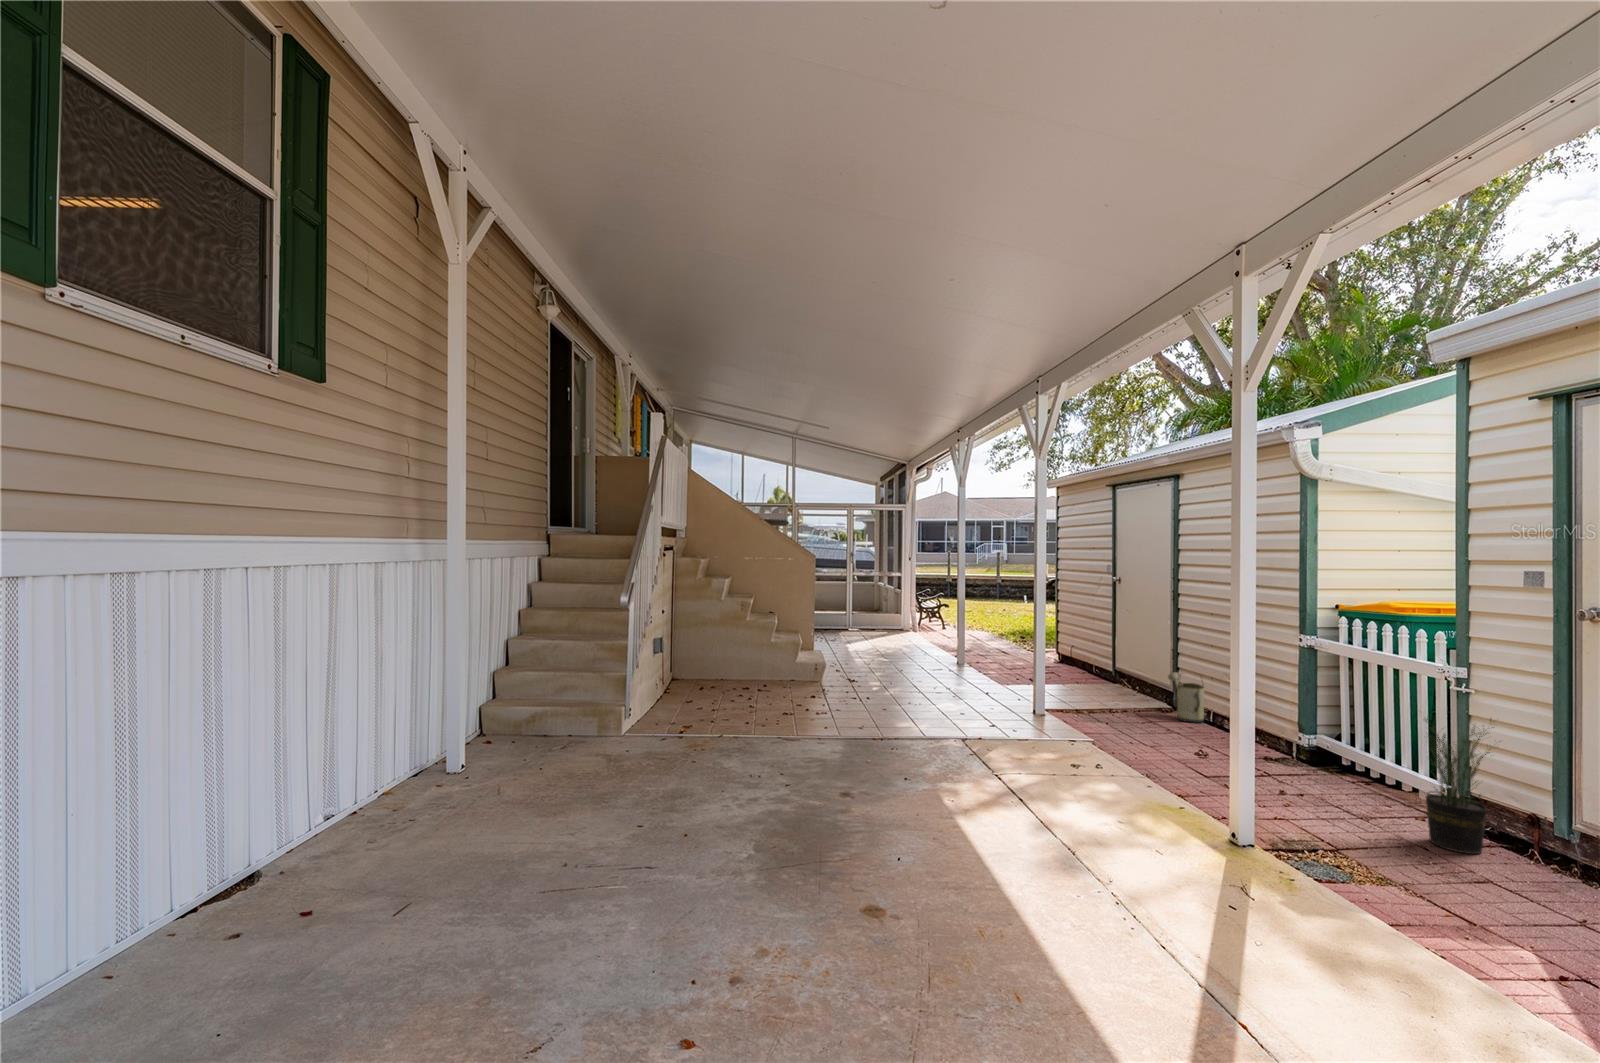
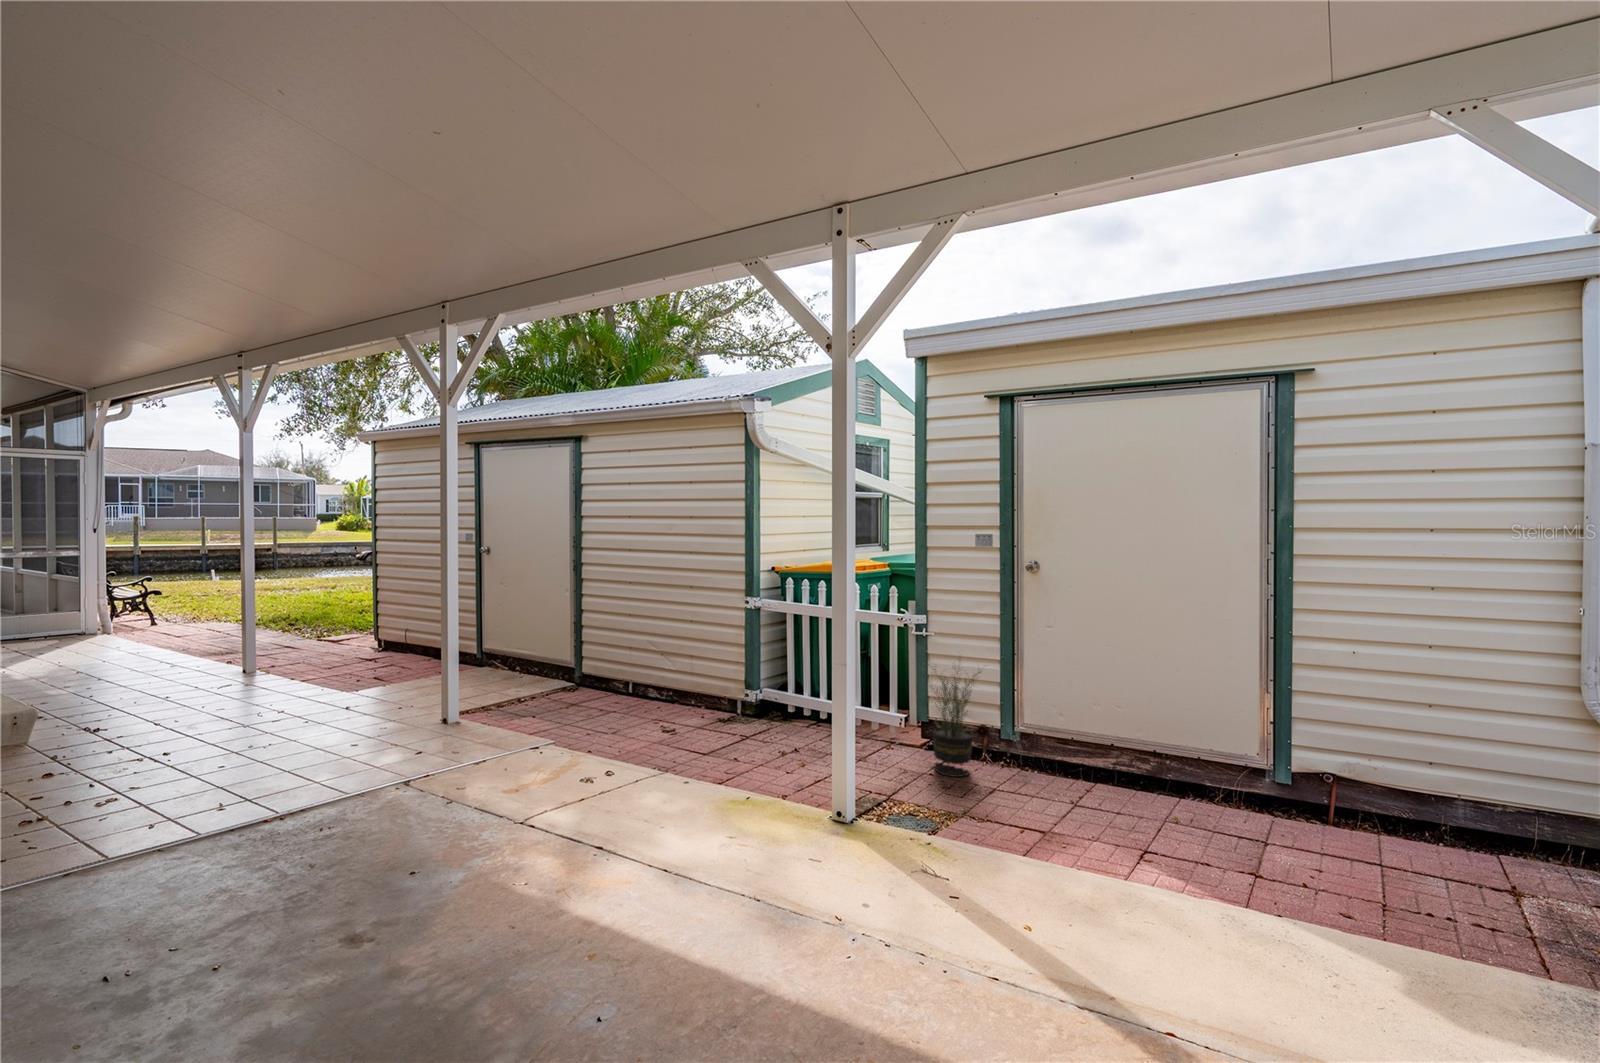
watering can: present [1168,672,1204,723] -> none [585,646,632,701]

